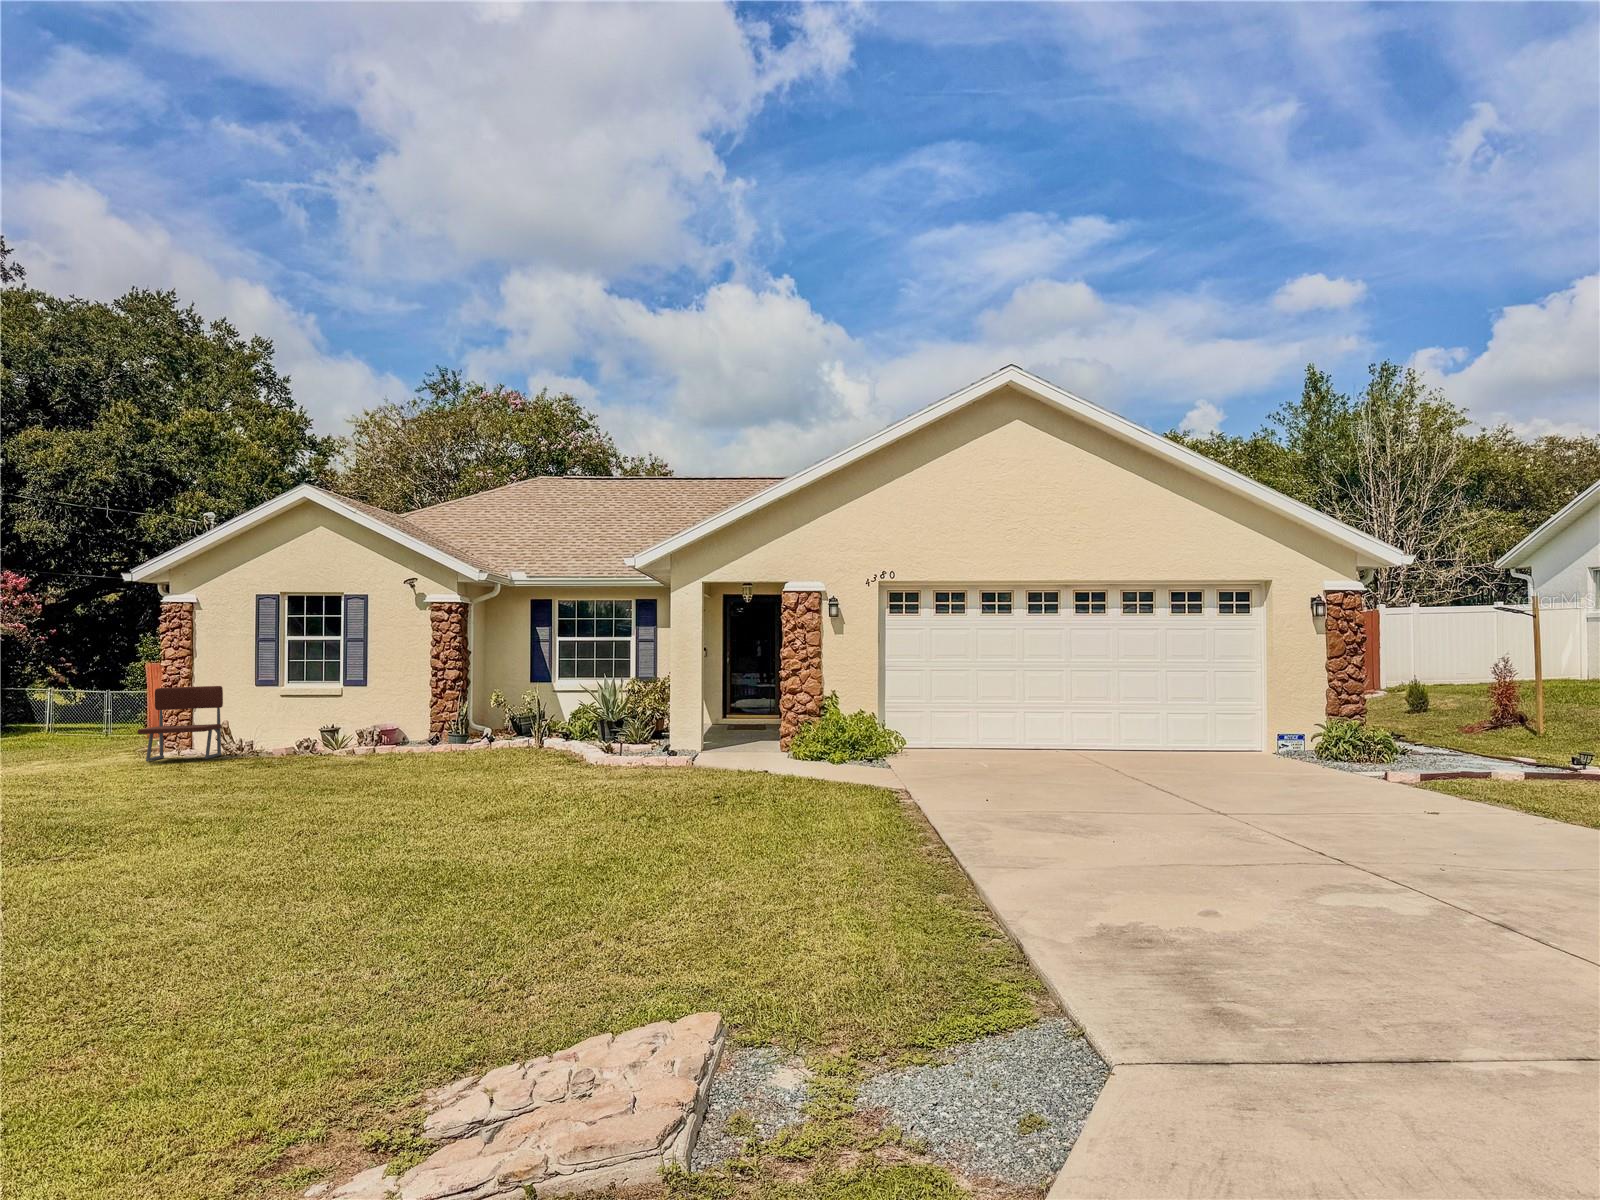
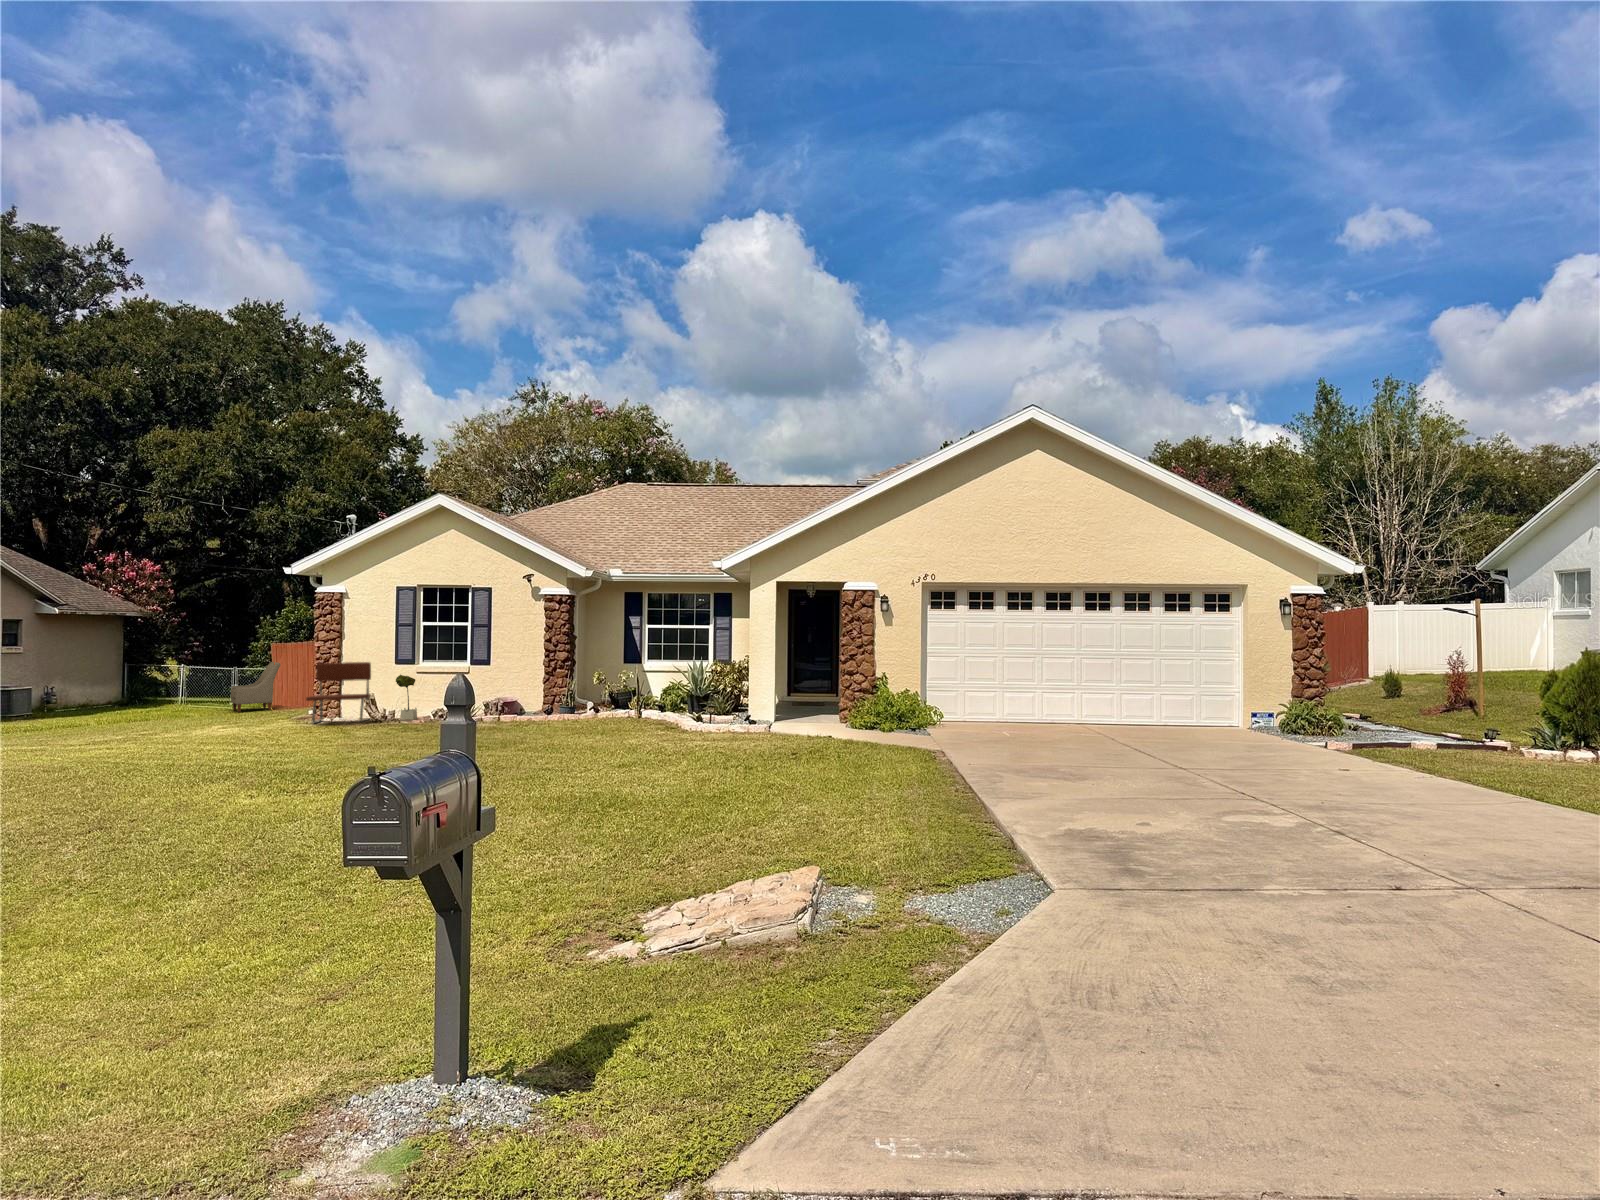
chair: none [75,687,133,747] -> present [231,662,280,712]
potted tree: none [251,700,279,755] -> present [396,675,417,720]

